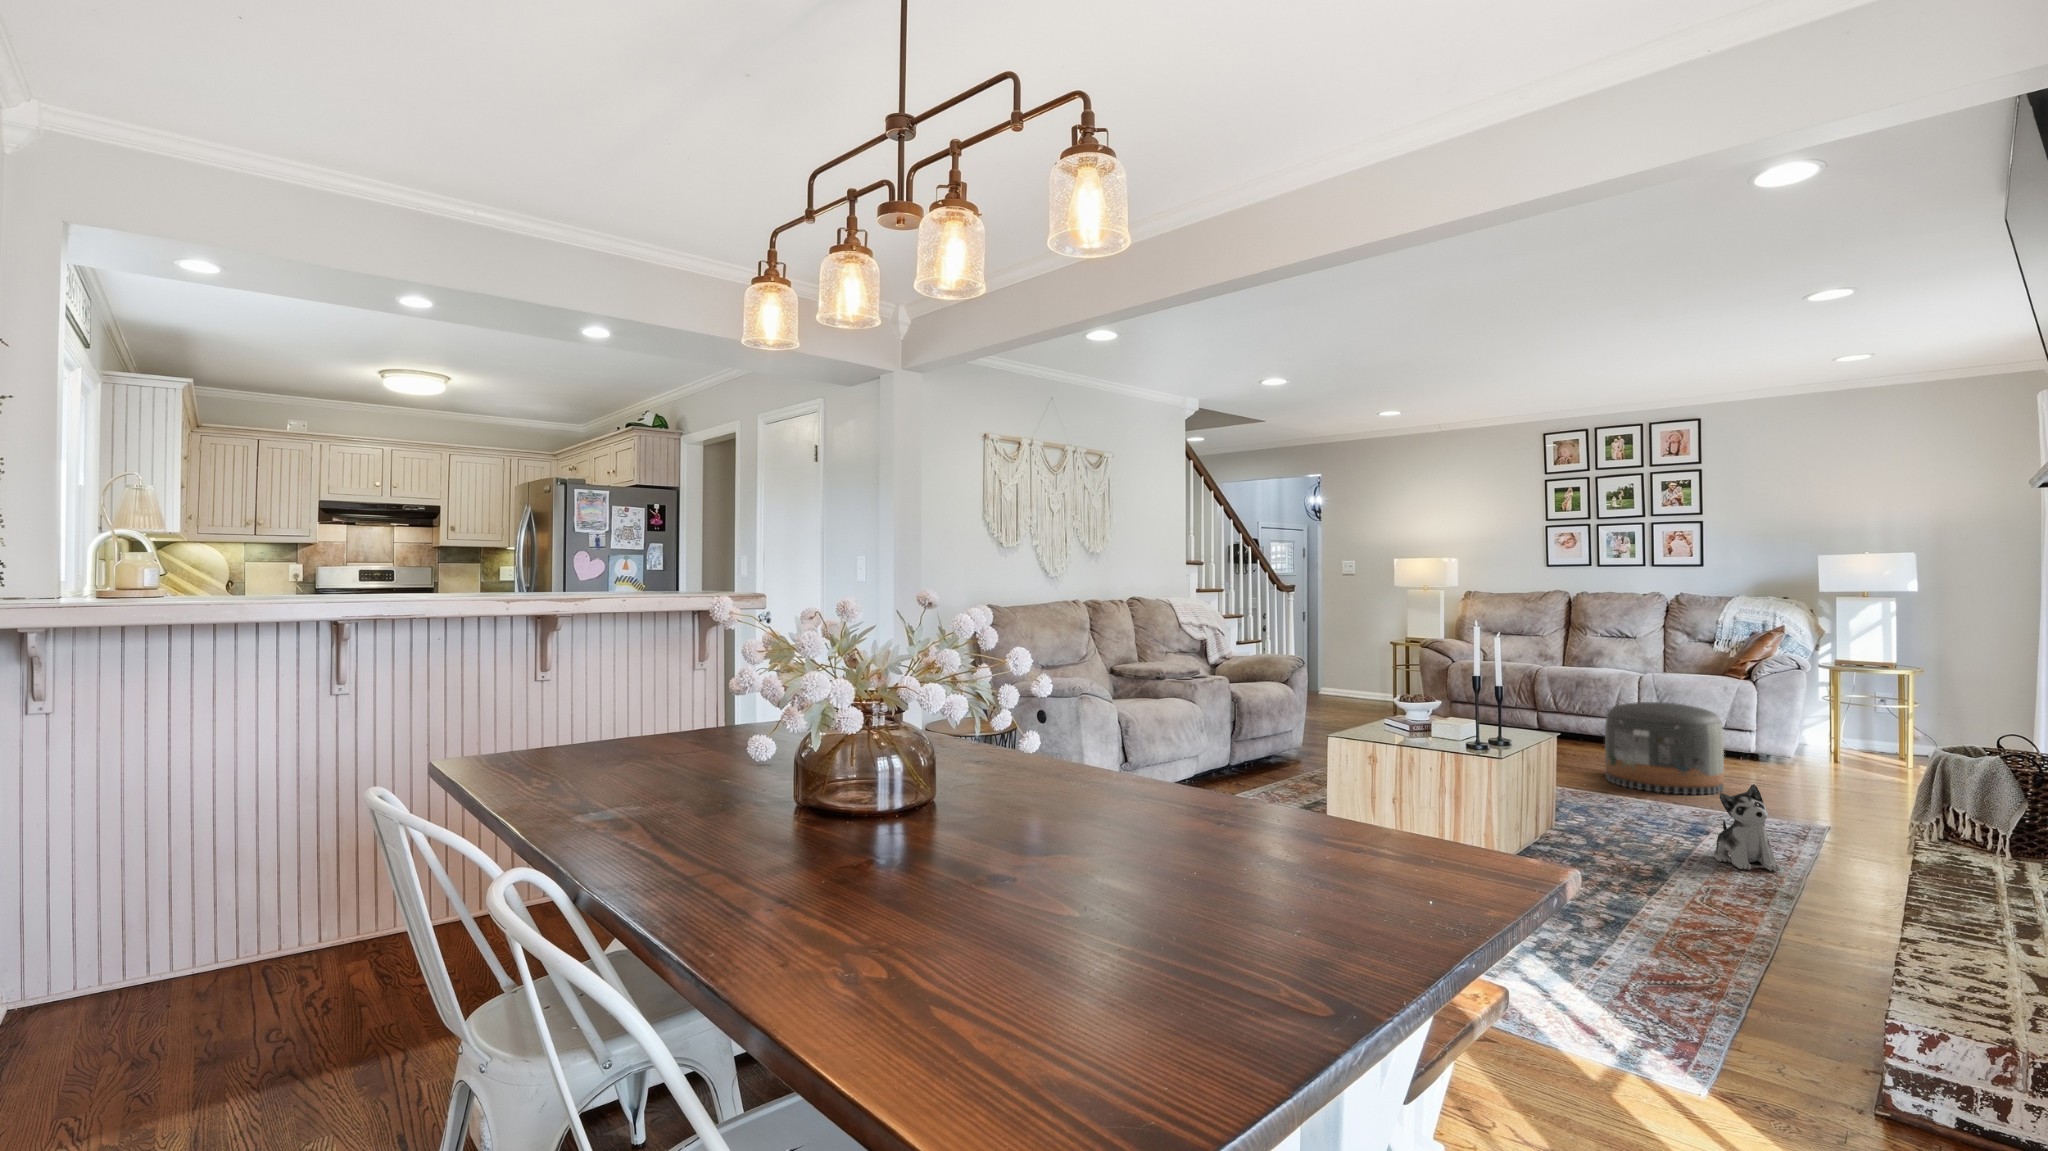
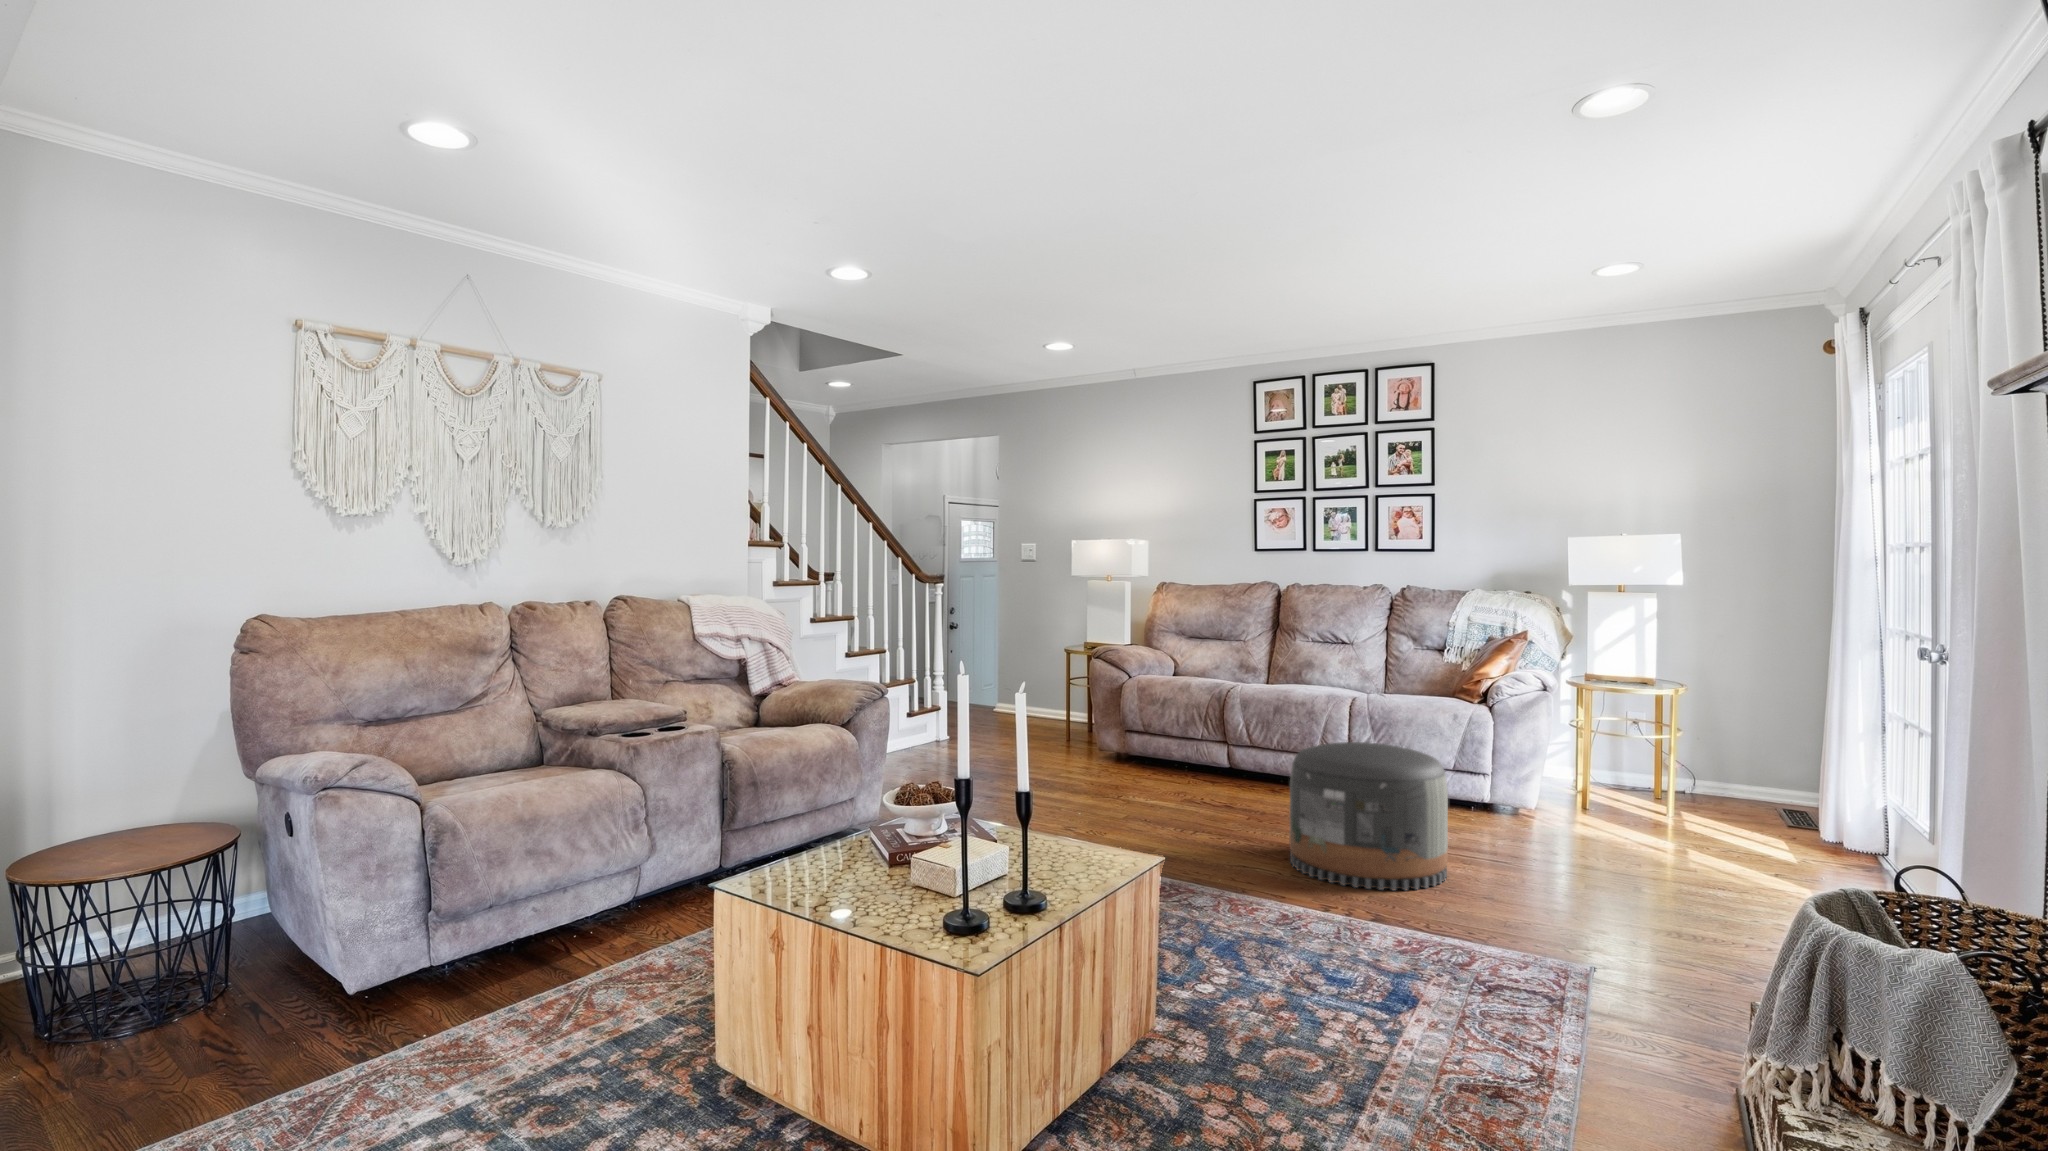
plush toy: present [1713,784,1781,871] -> none [1416,933,1531,1110]

